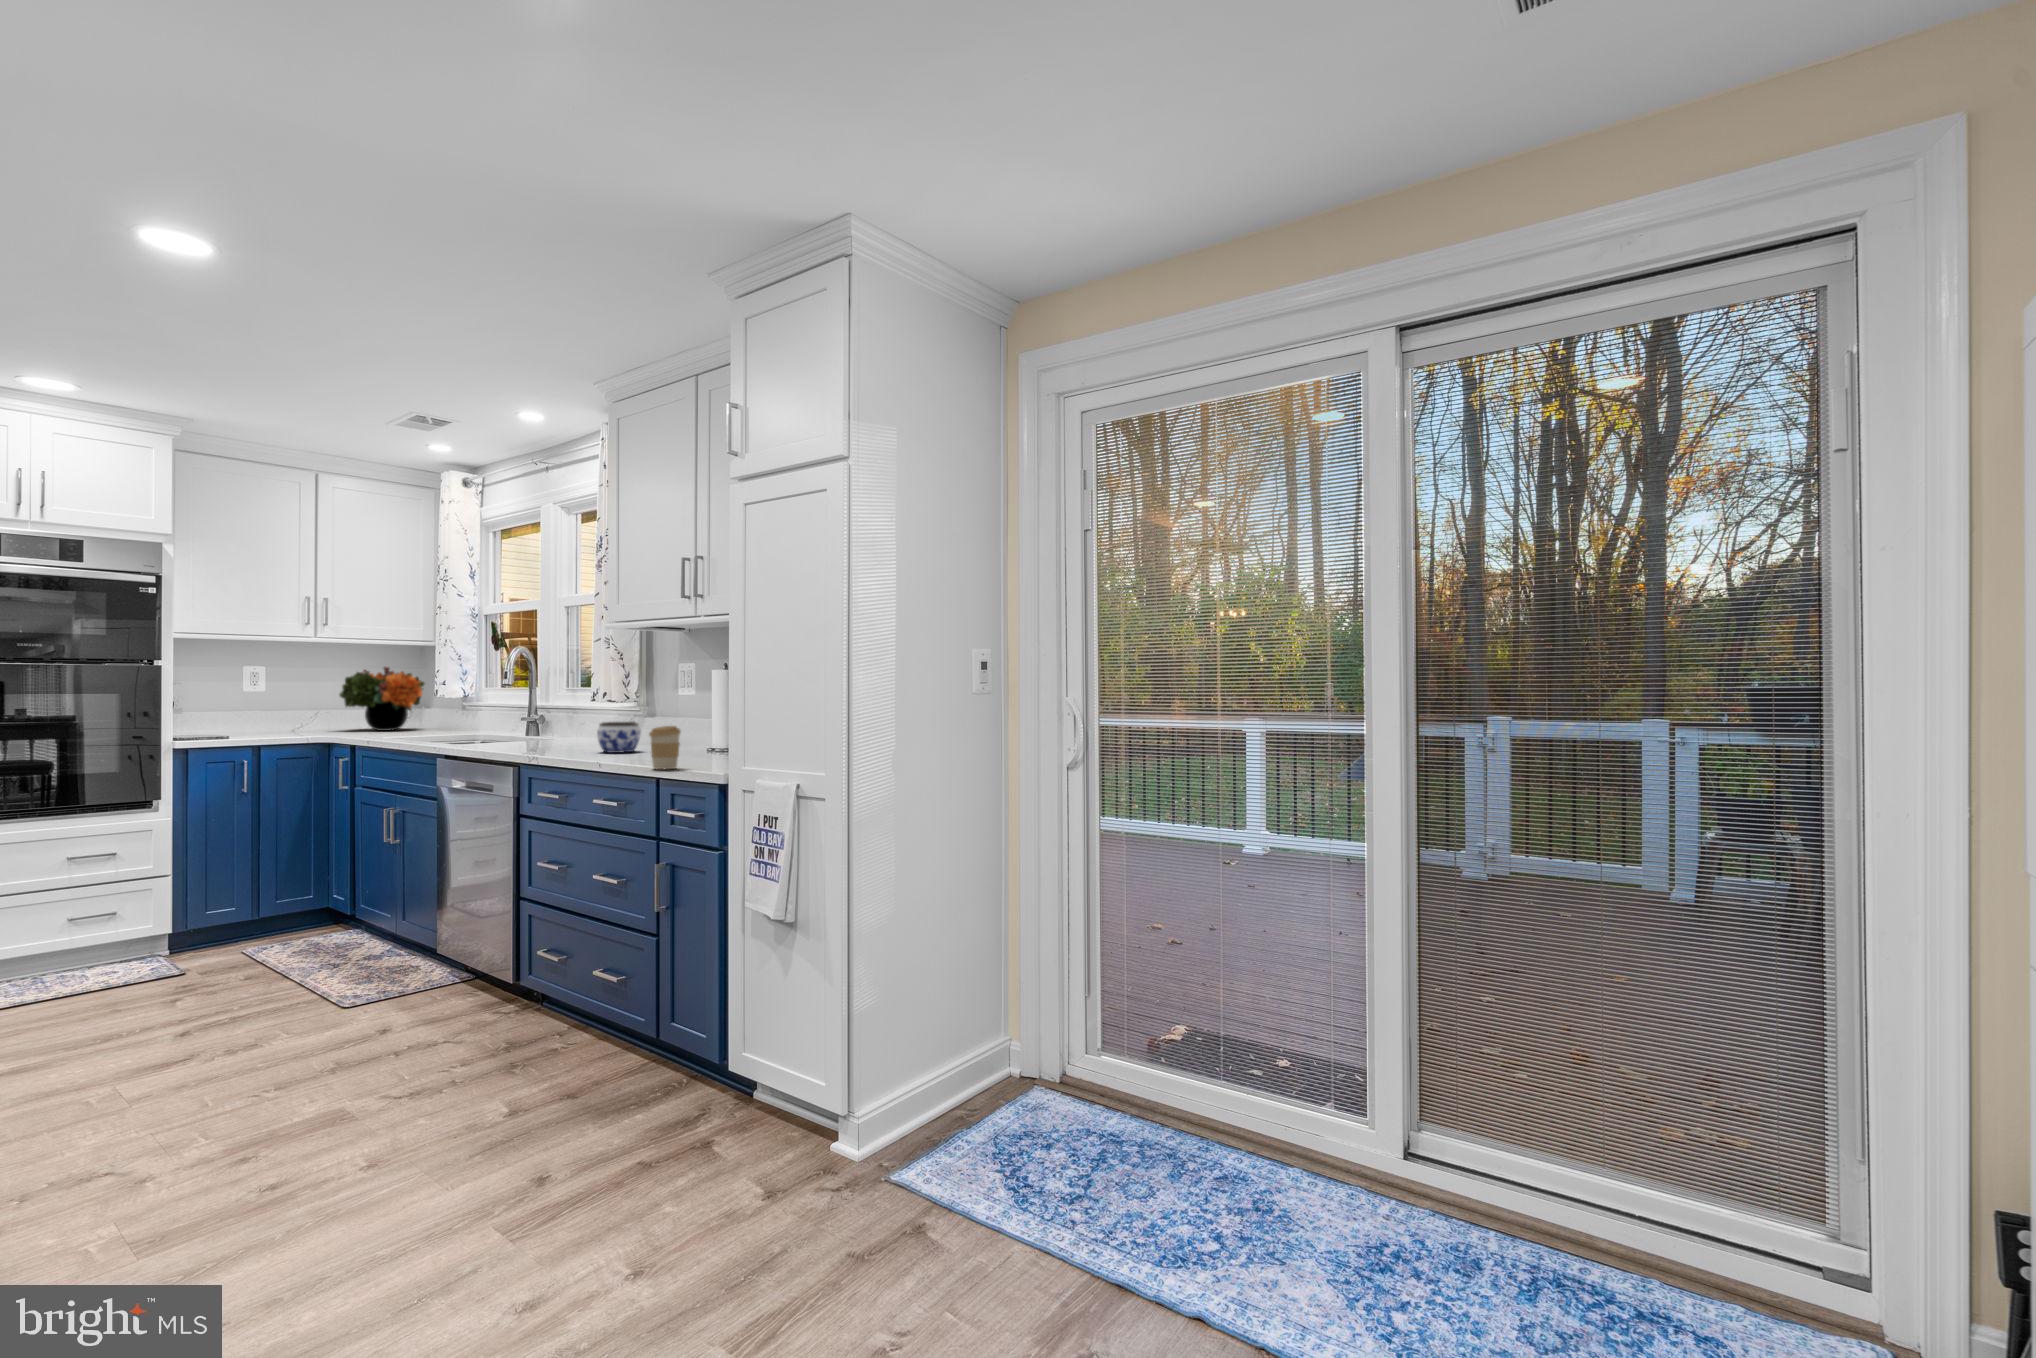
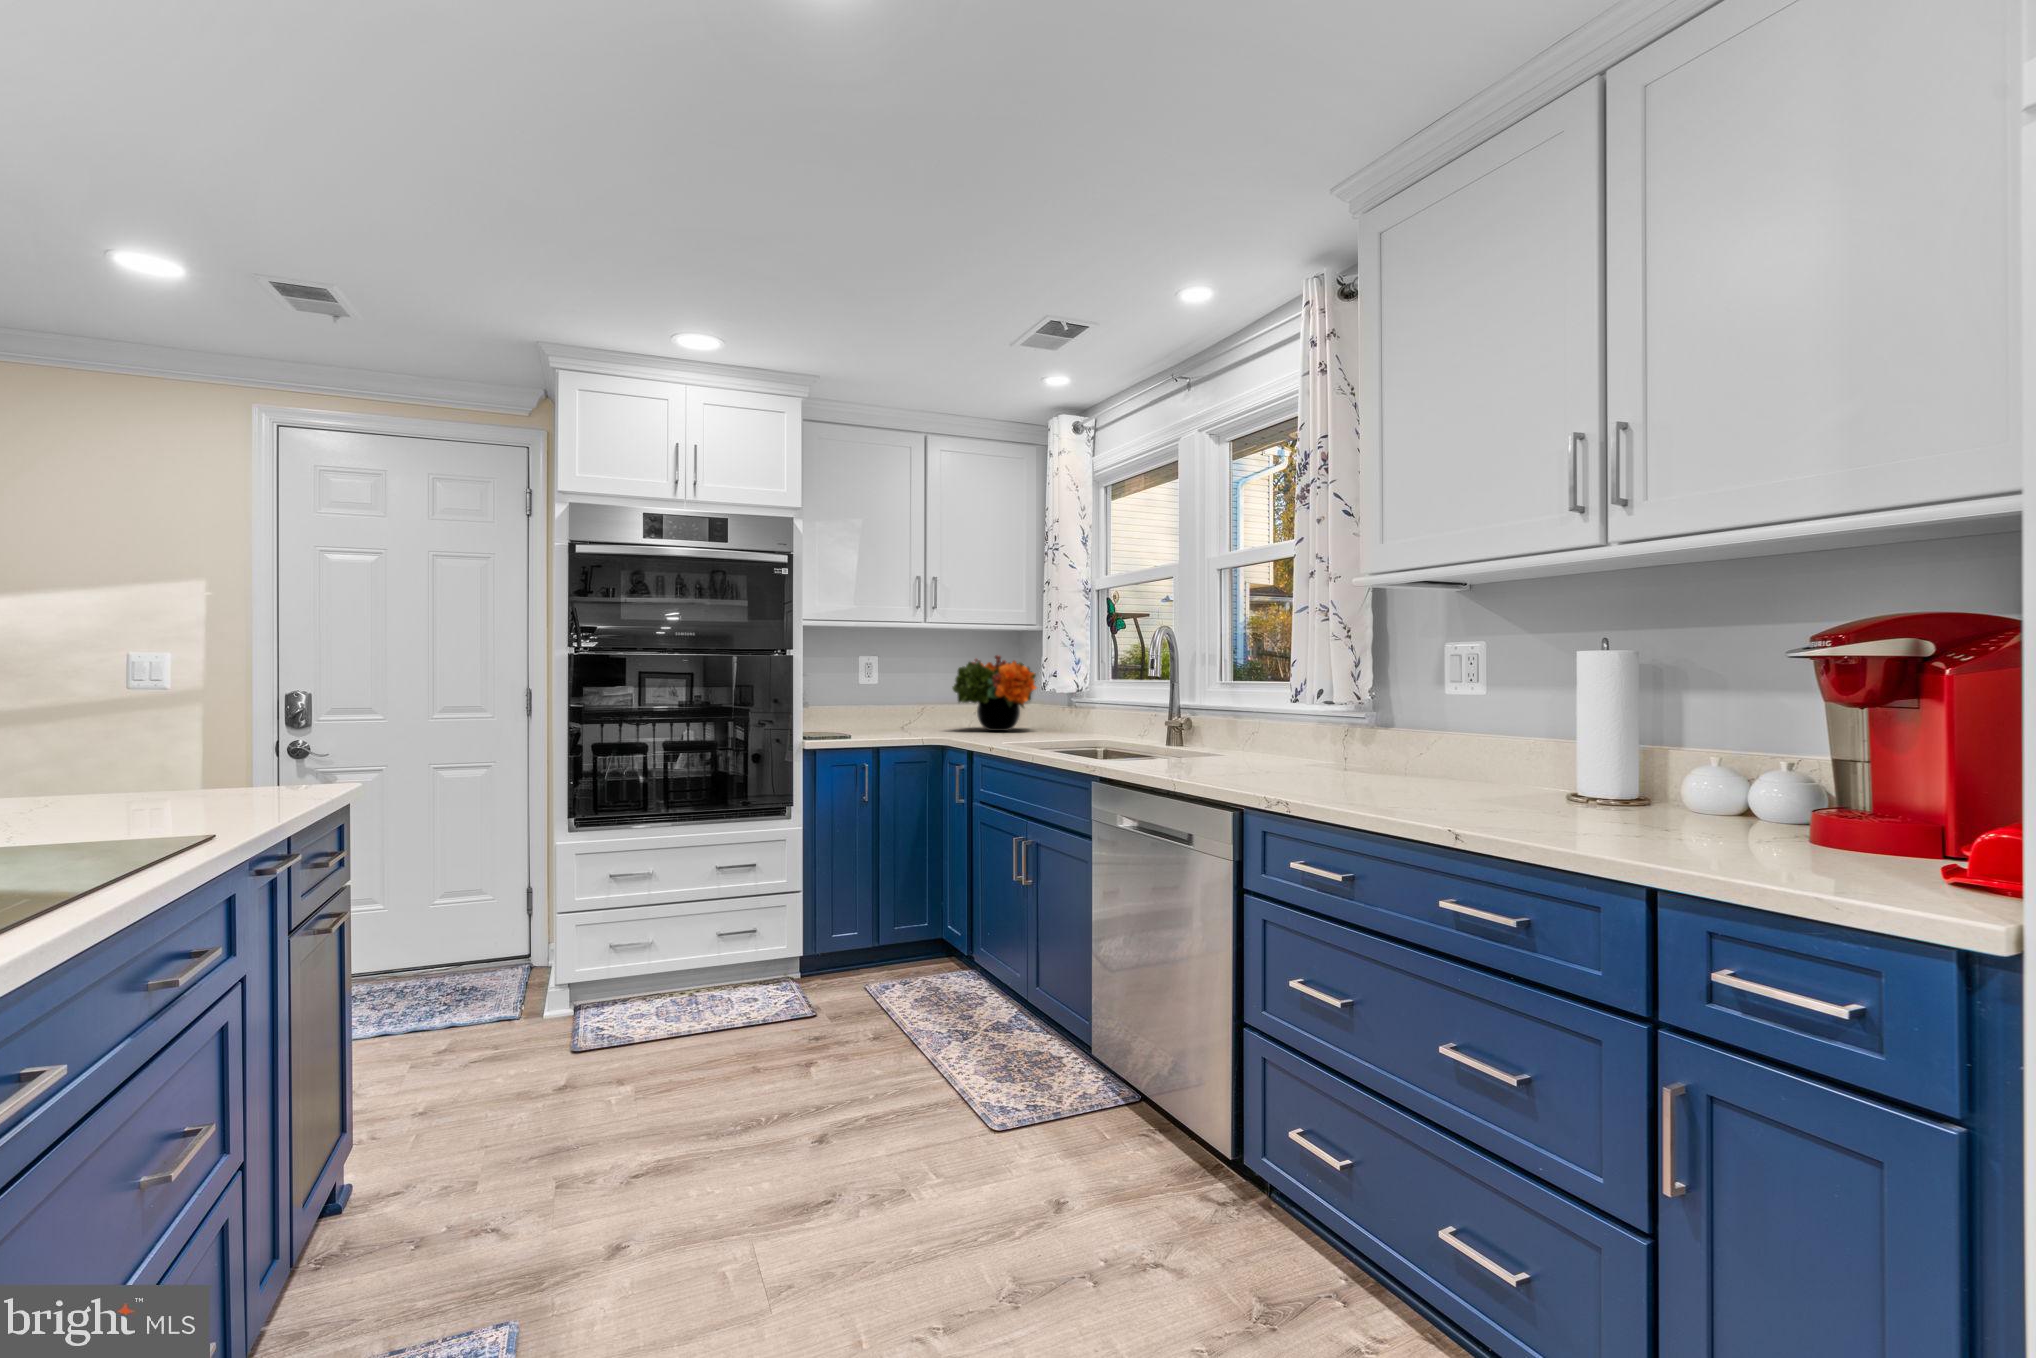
jar: present [597,722,641,753] -> none [1339,737,1408,788]
coffee cup: present [649,726,680,769] -> none [1546,760,1613,847]

